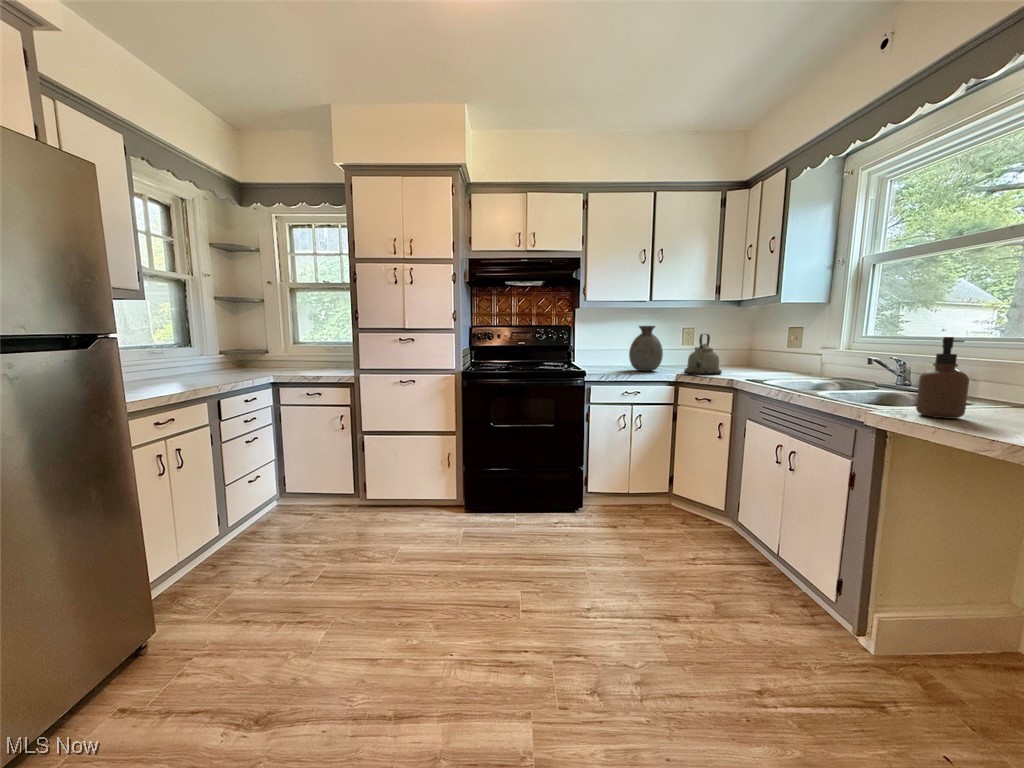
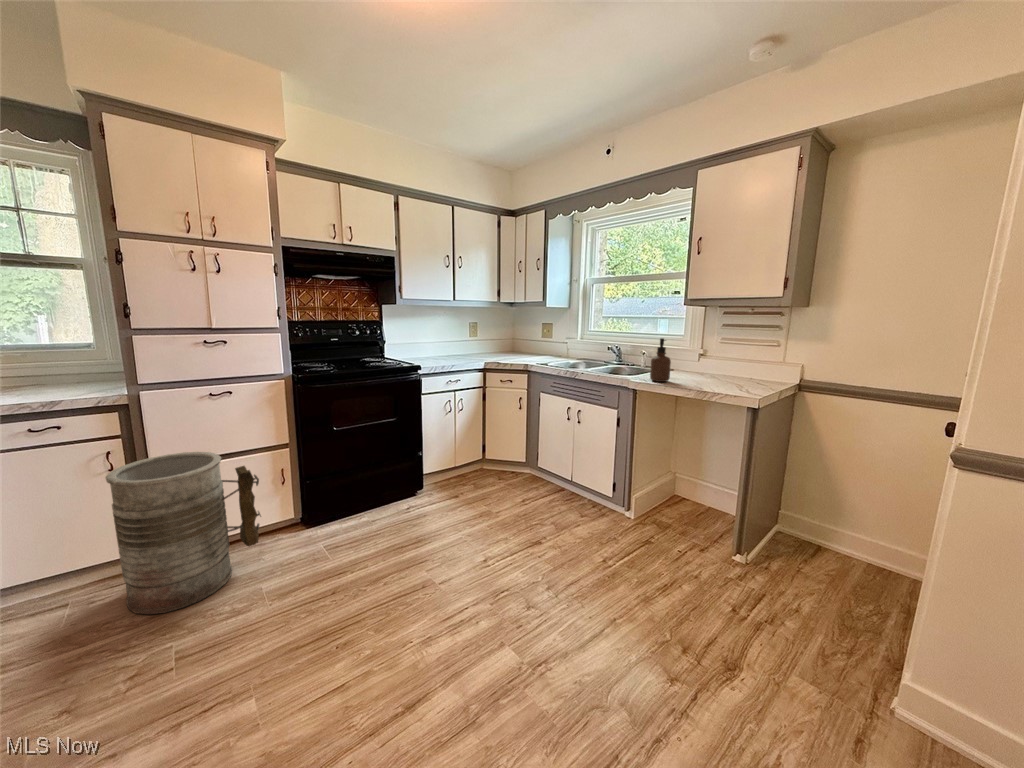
vase: present [629,326,663,371] -> none [444,323,471,362]
kettle: present [684,334,722,374] -> none [487,330,513,362]
trash can: none [323,423,422,542] -> present [106,452,261,614]

